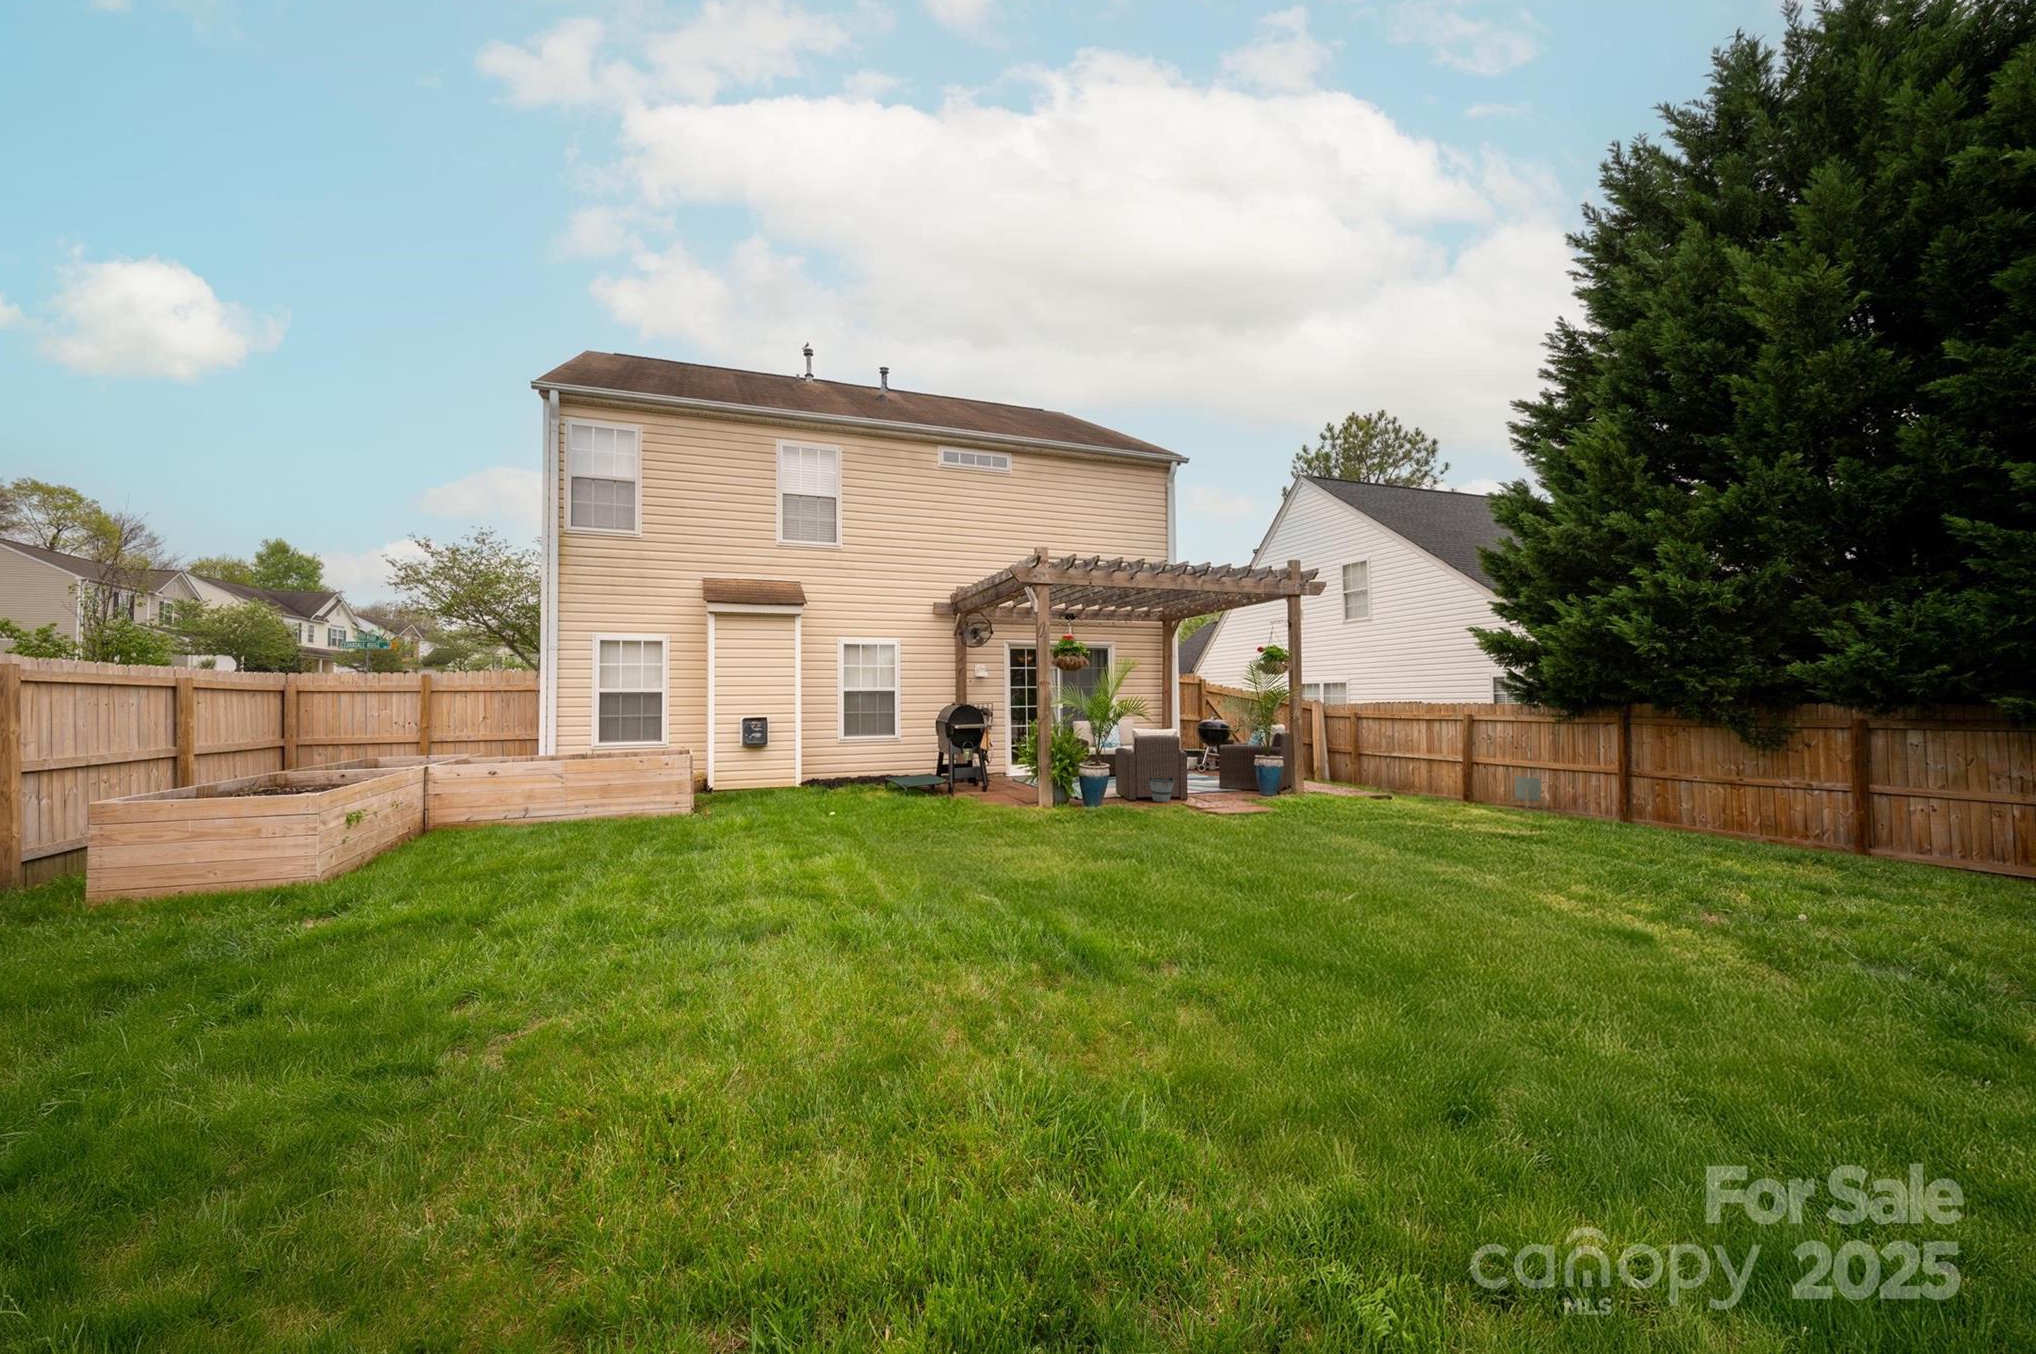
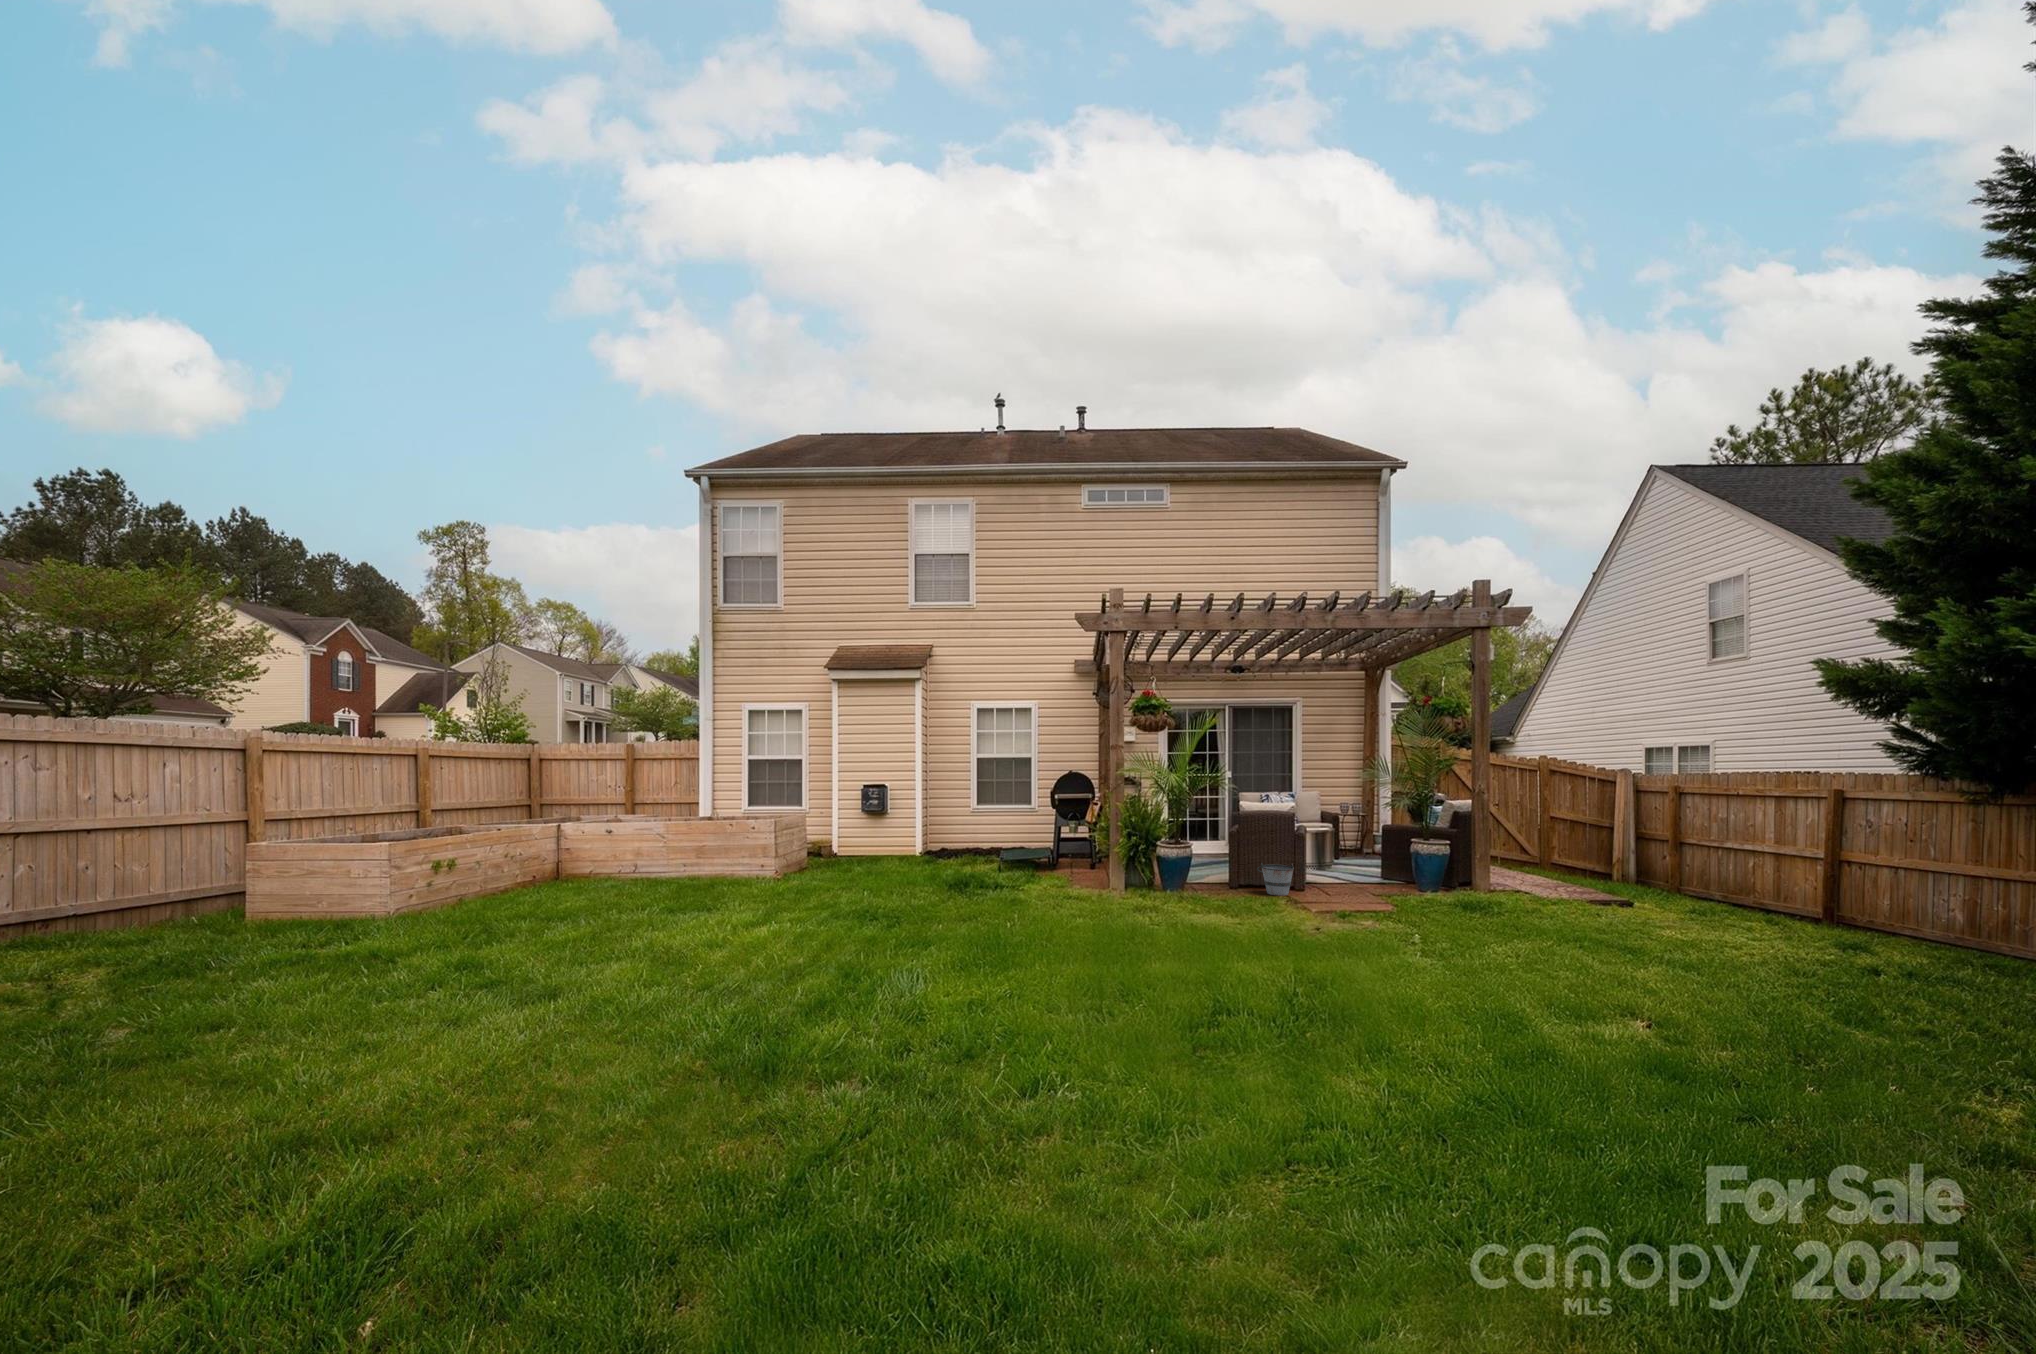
planter: present [1511,775,1541,807] -> none [1917,893,1985,953]

